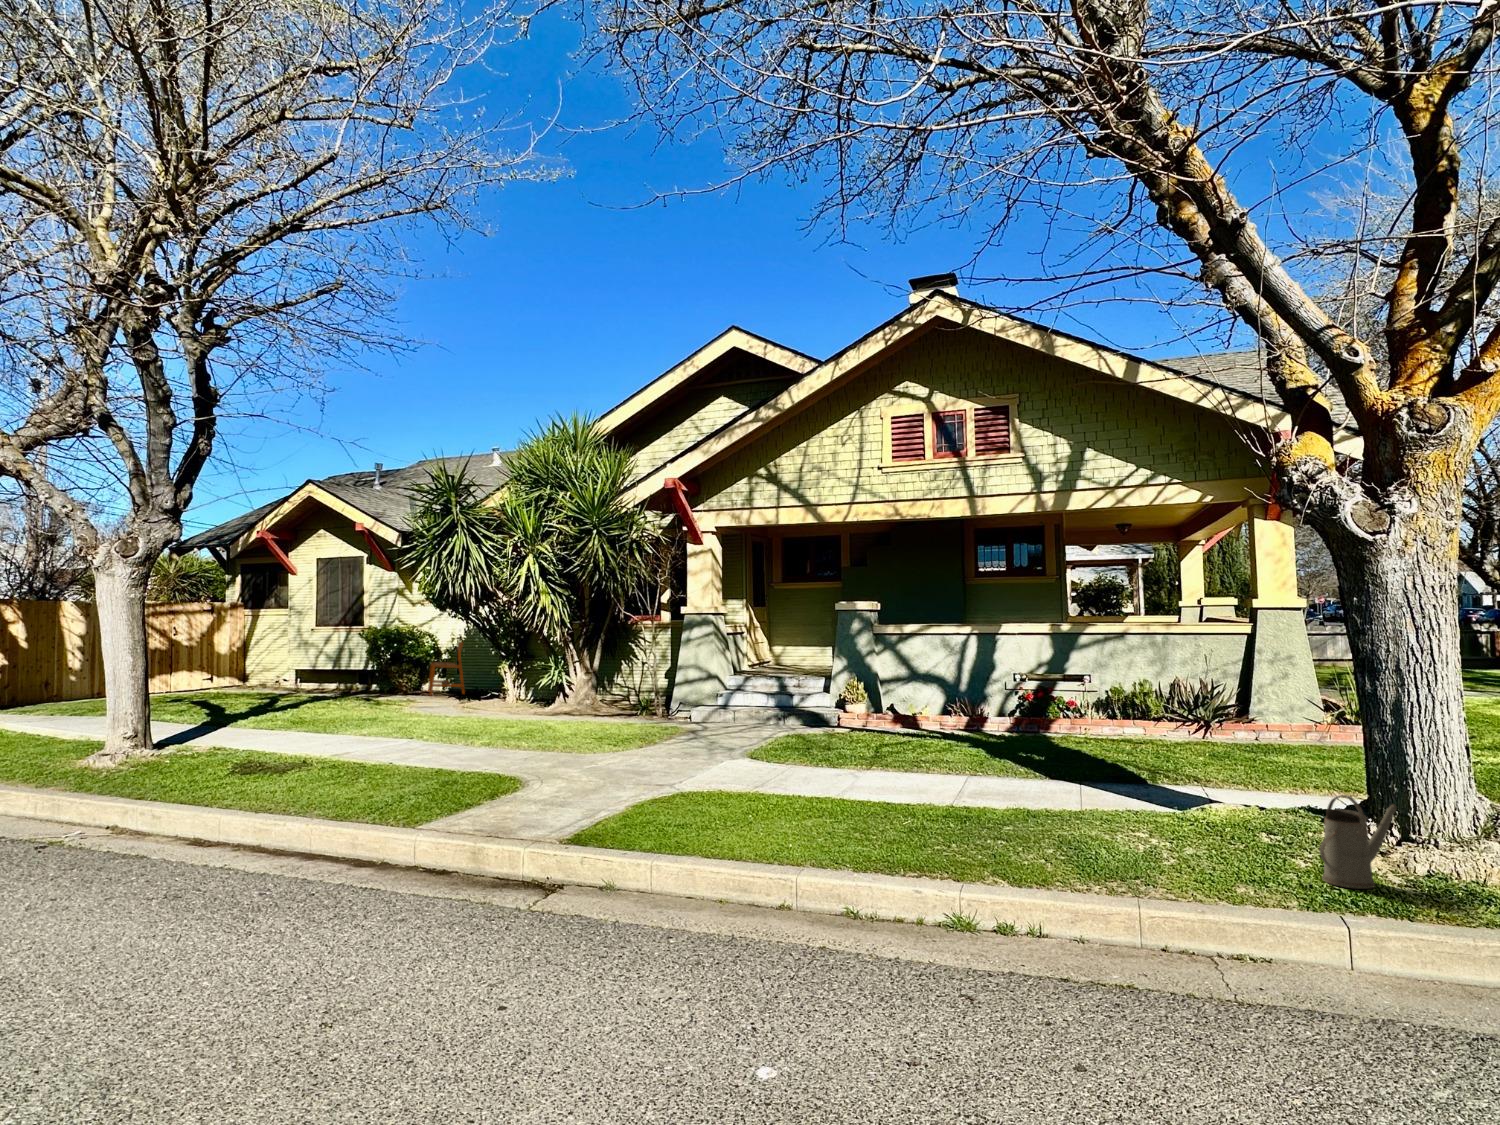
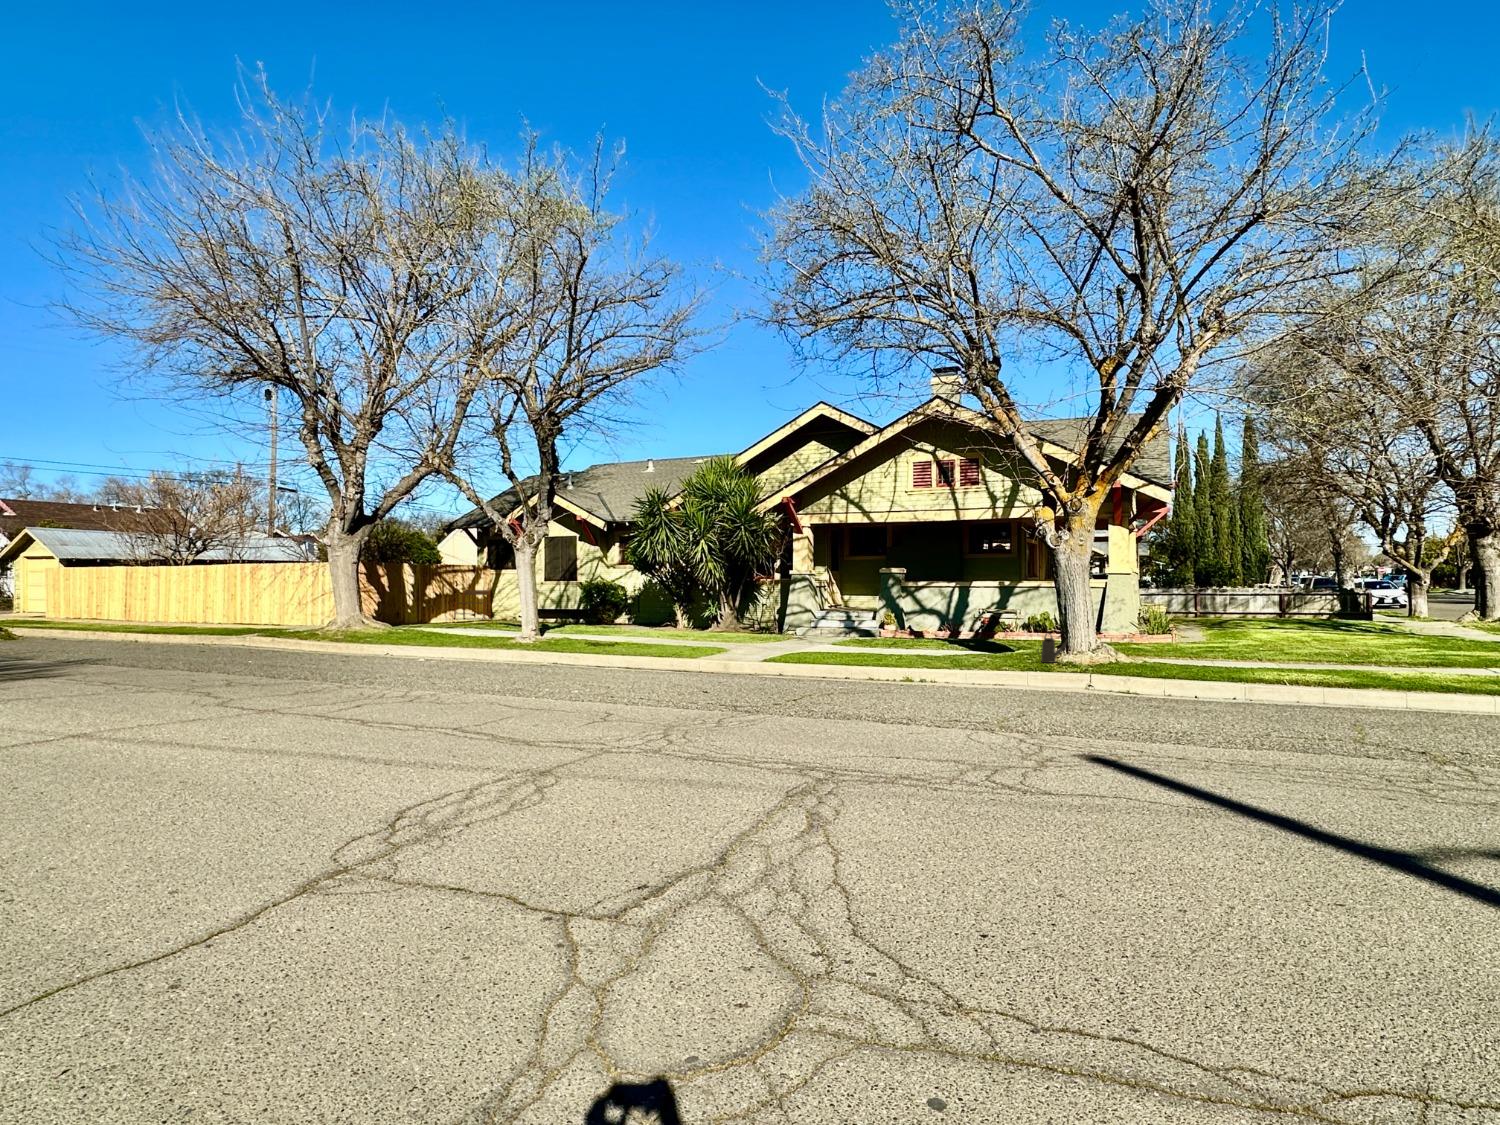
bench: present [428,642,465,696] -> present [454,590,491,619]

